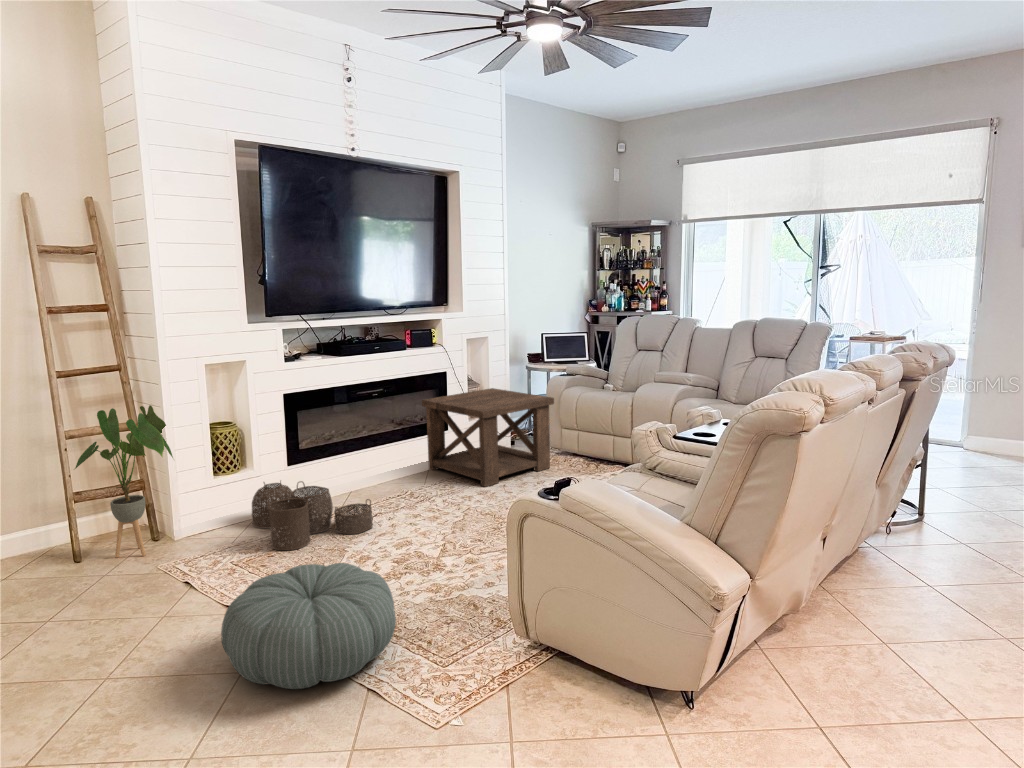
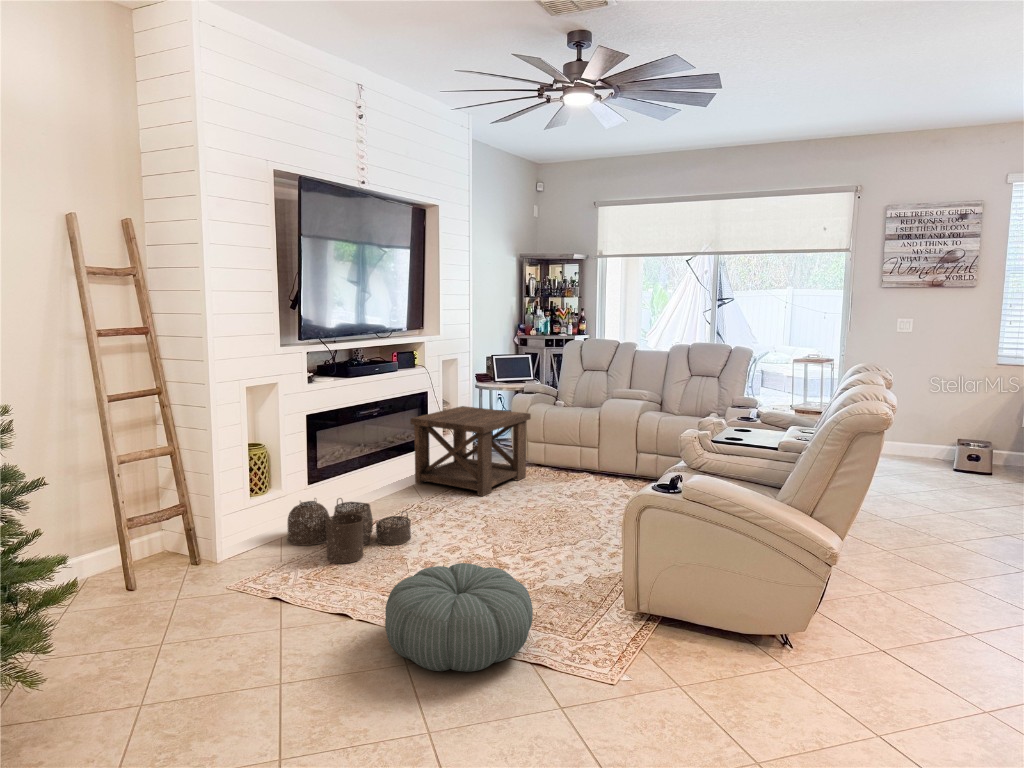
house plant: present [75,405,173,558] -> none [142,428,240,583]

